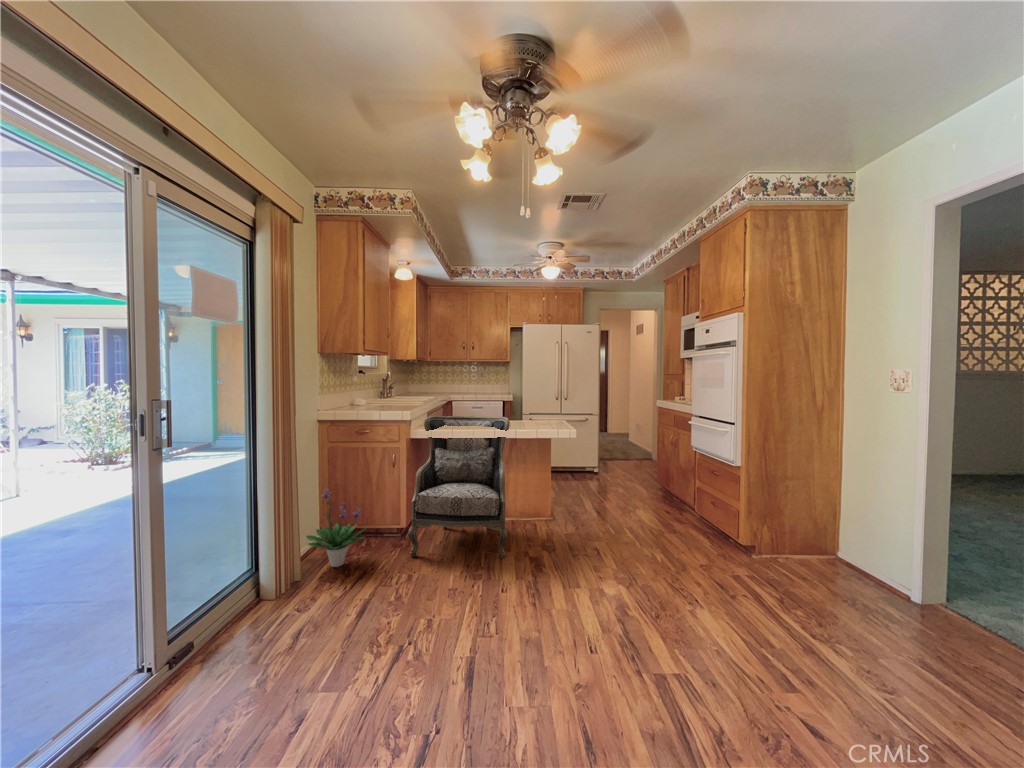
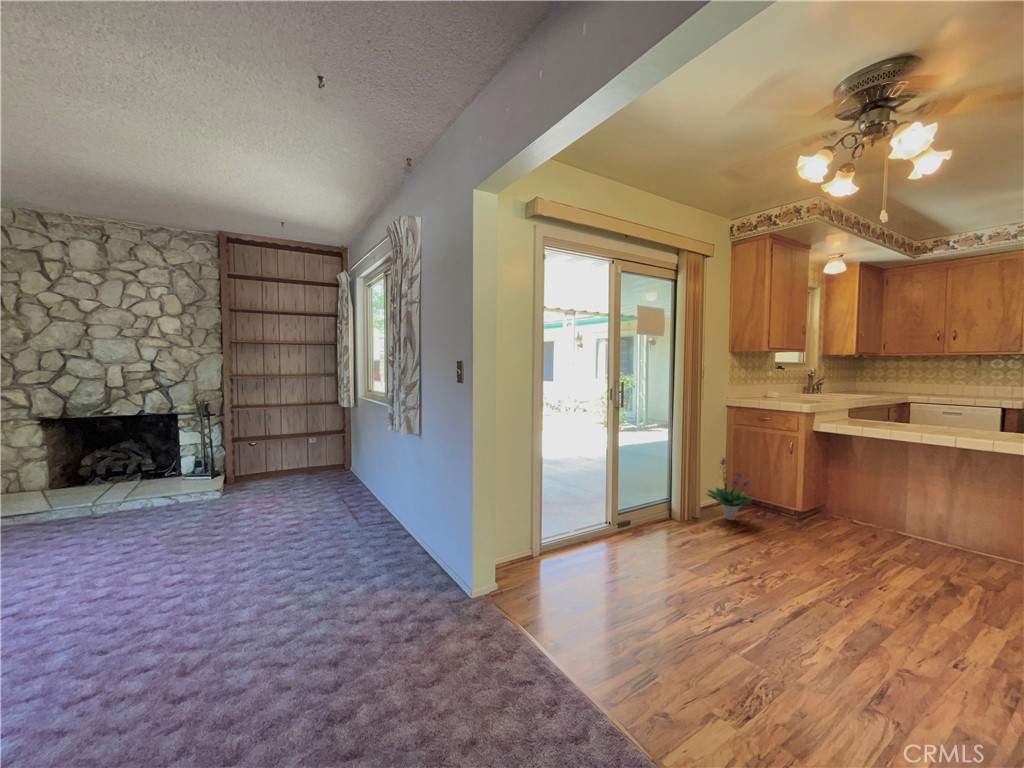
armchair: present [408,416,510,558] -> none [794,412,947,584]

